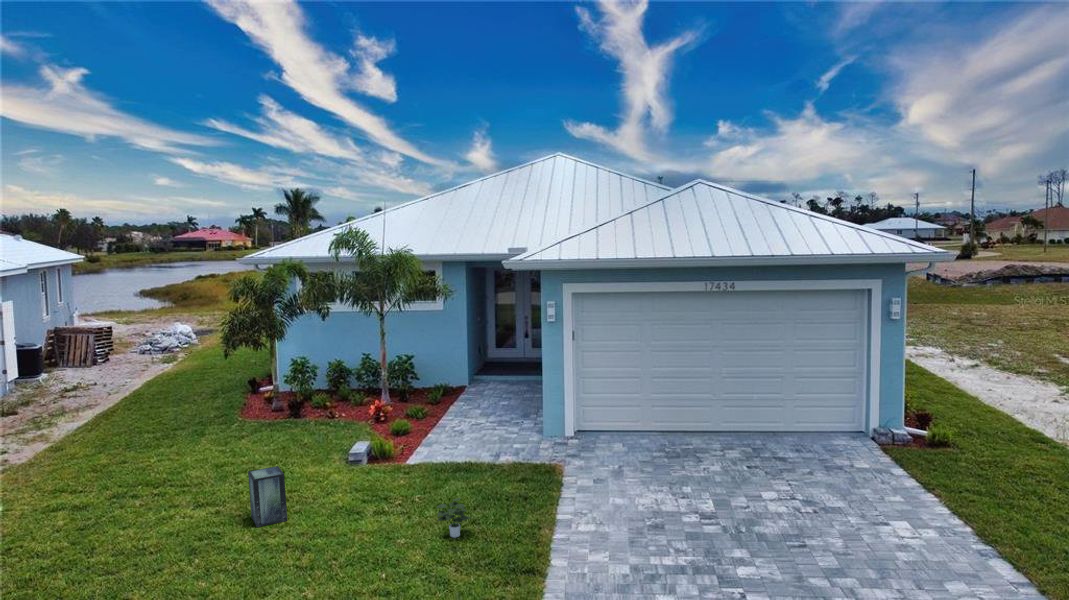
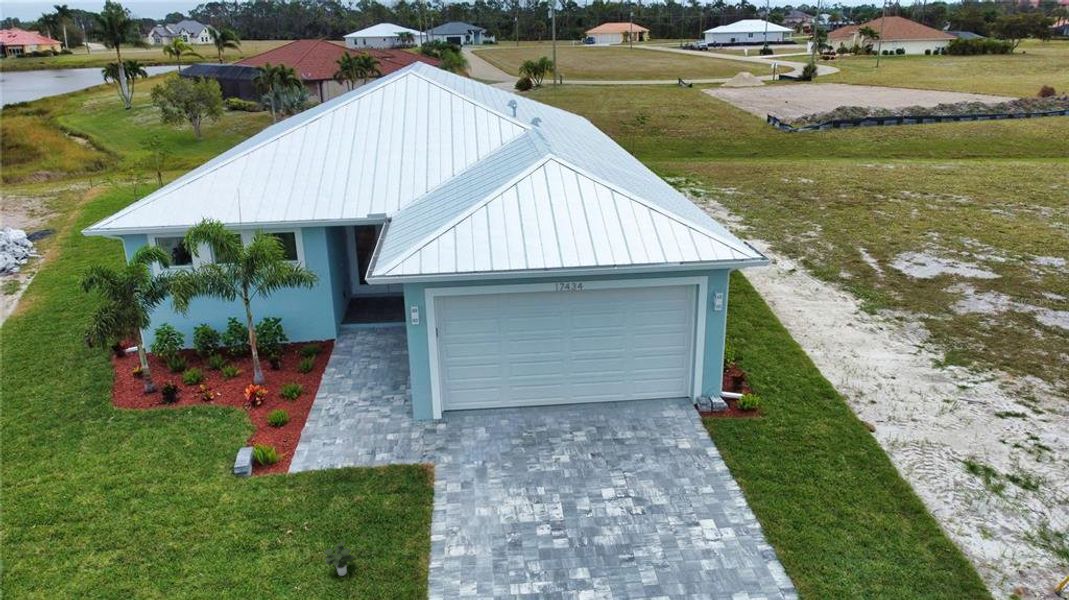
storage box: present [248,466,287,527] -> none [138,516,183,578]

